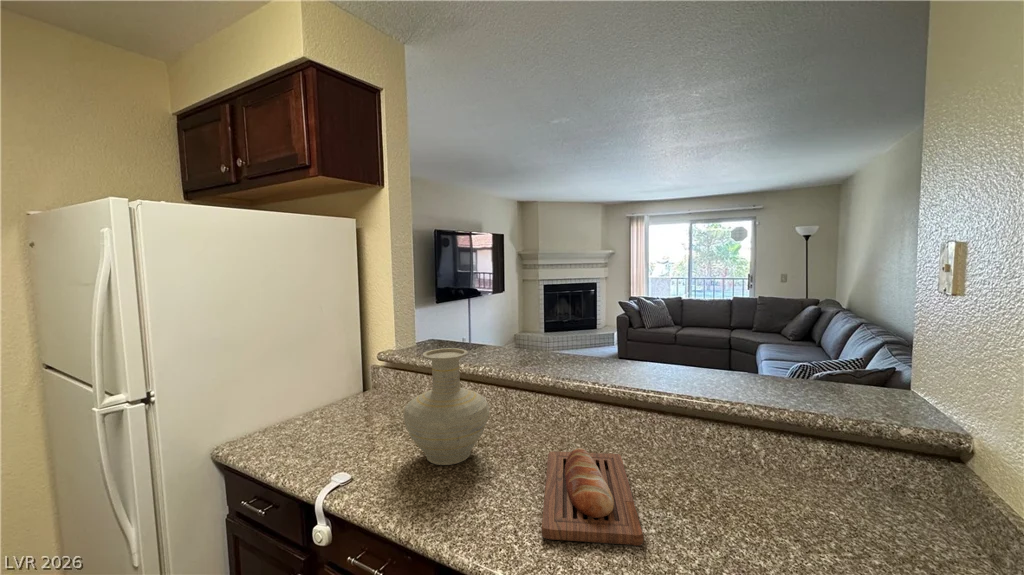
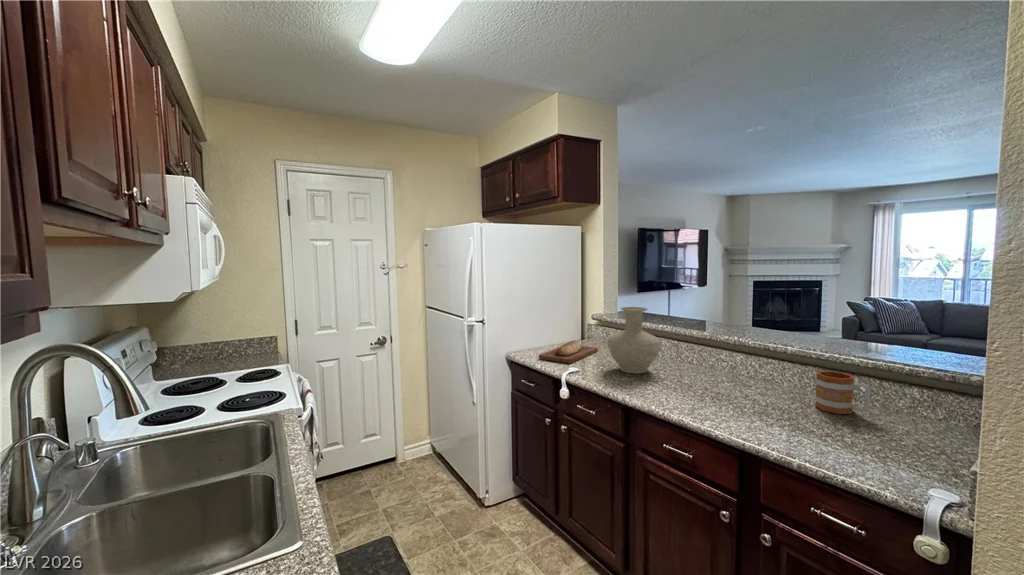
mug: none [716,431,794,502] -> present [815,371,871,414]
bread loaf: present [541,448,643,546] -> present [539,341,598,363]

